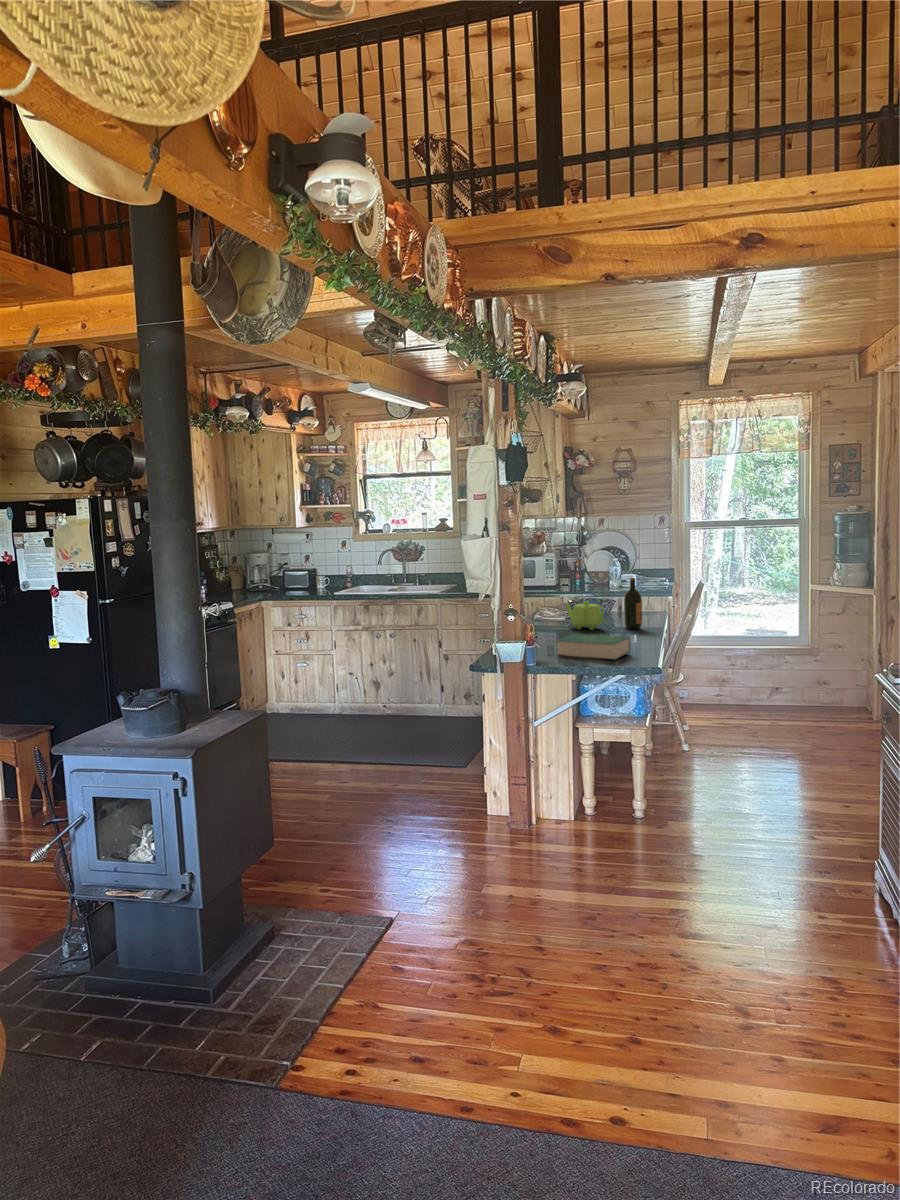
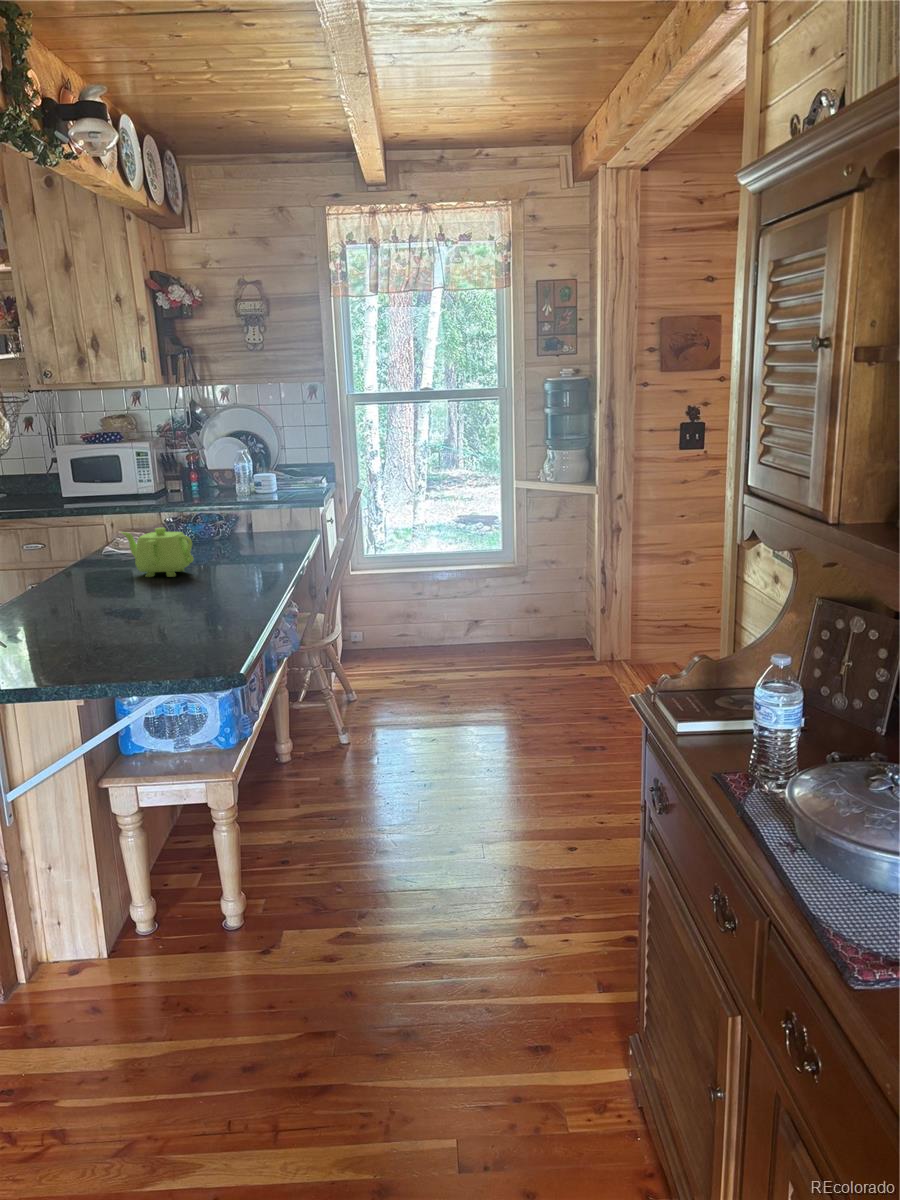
wine bottle: present [624,578,642,629] -> none [228,485,260,570]
book: present [557,634,630,660] -> none [49,602,206,658]

